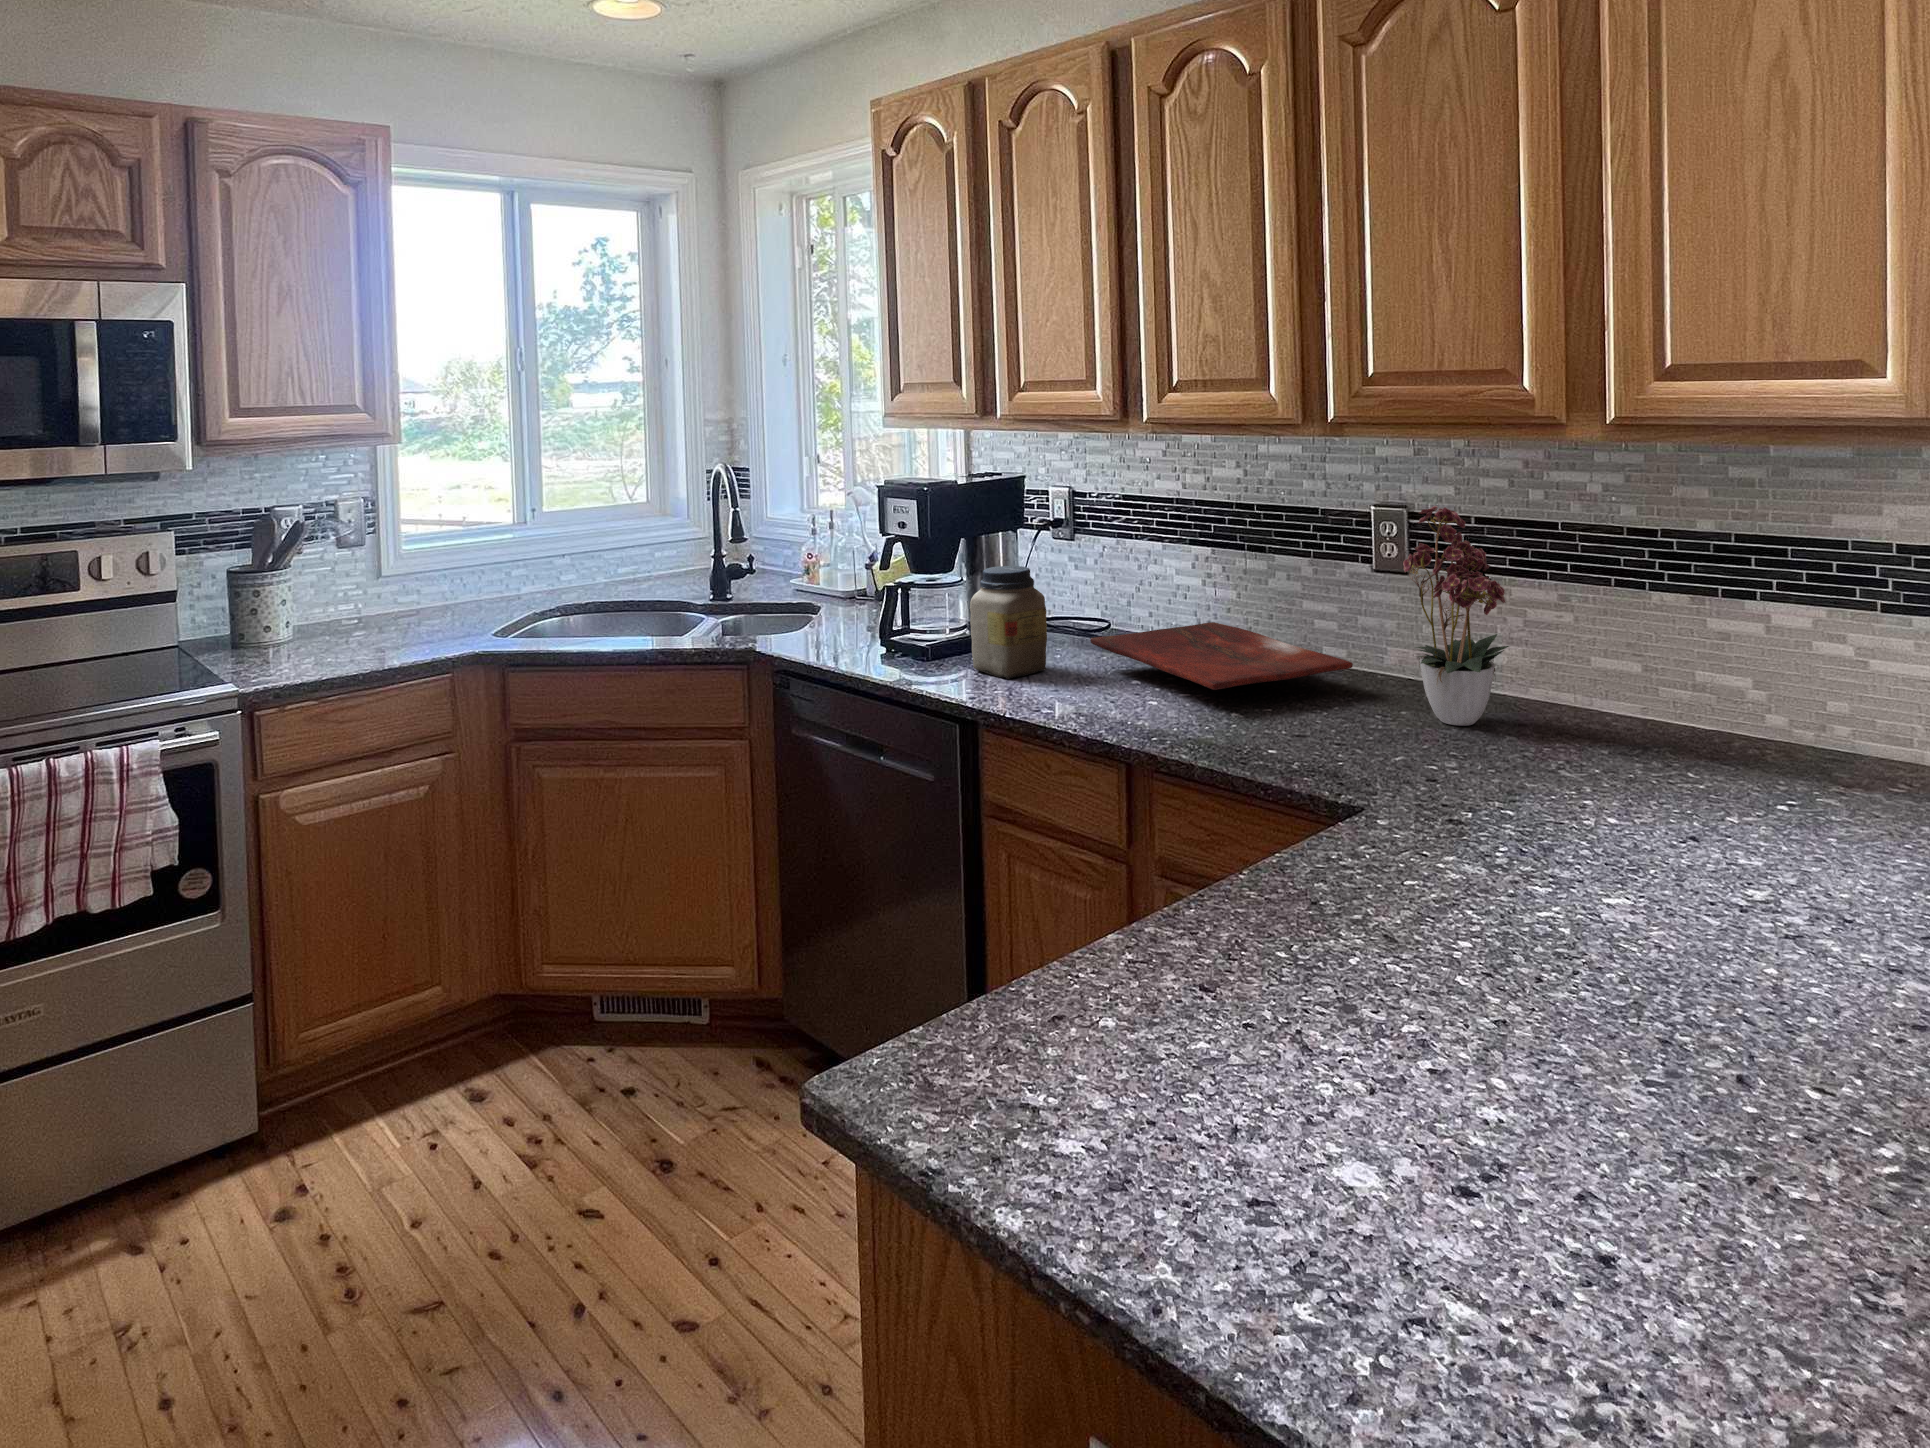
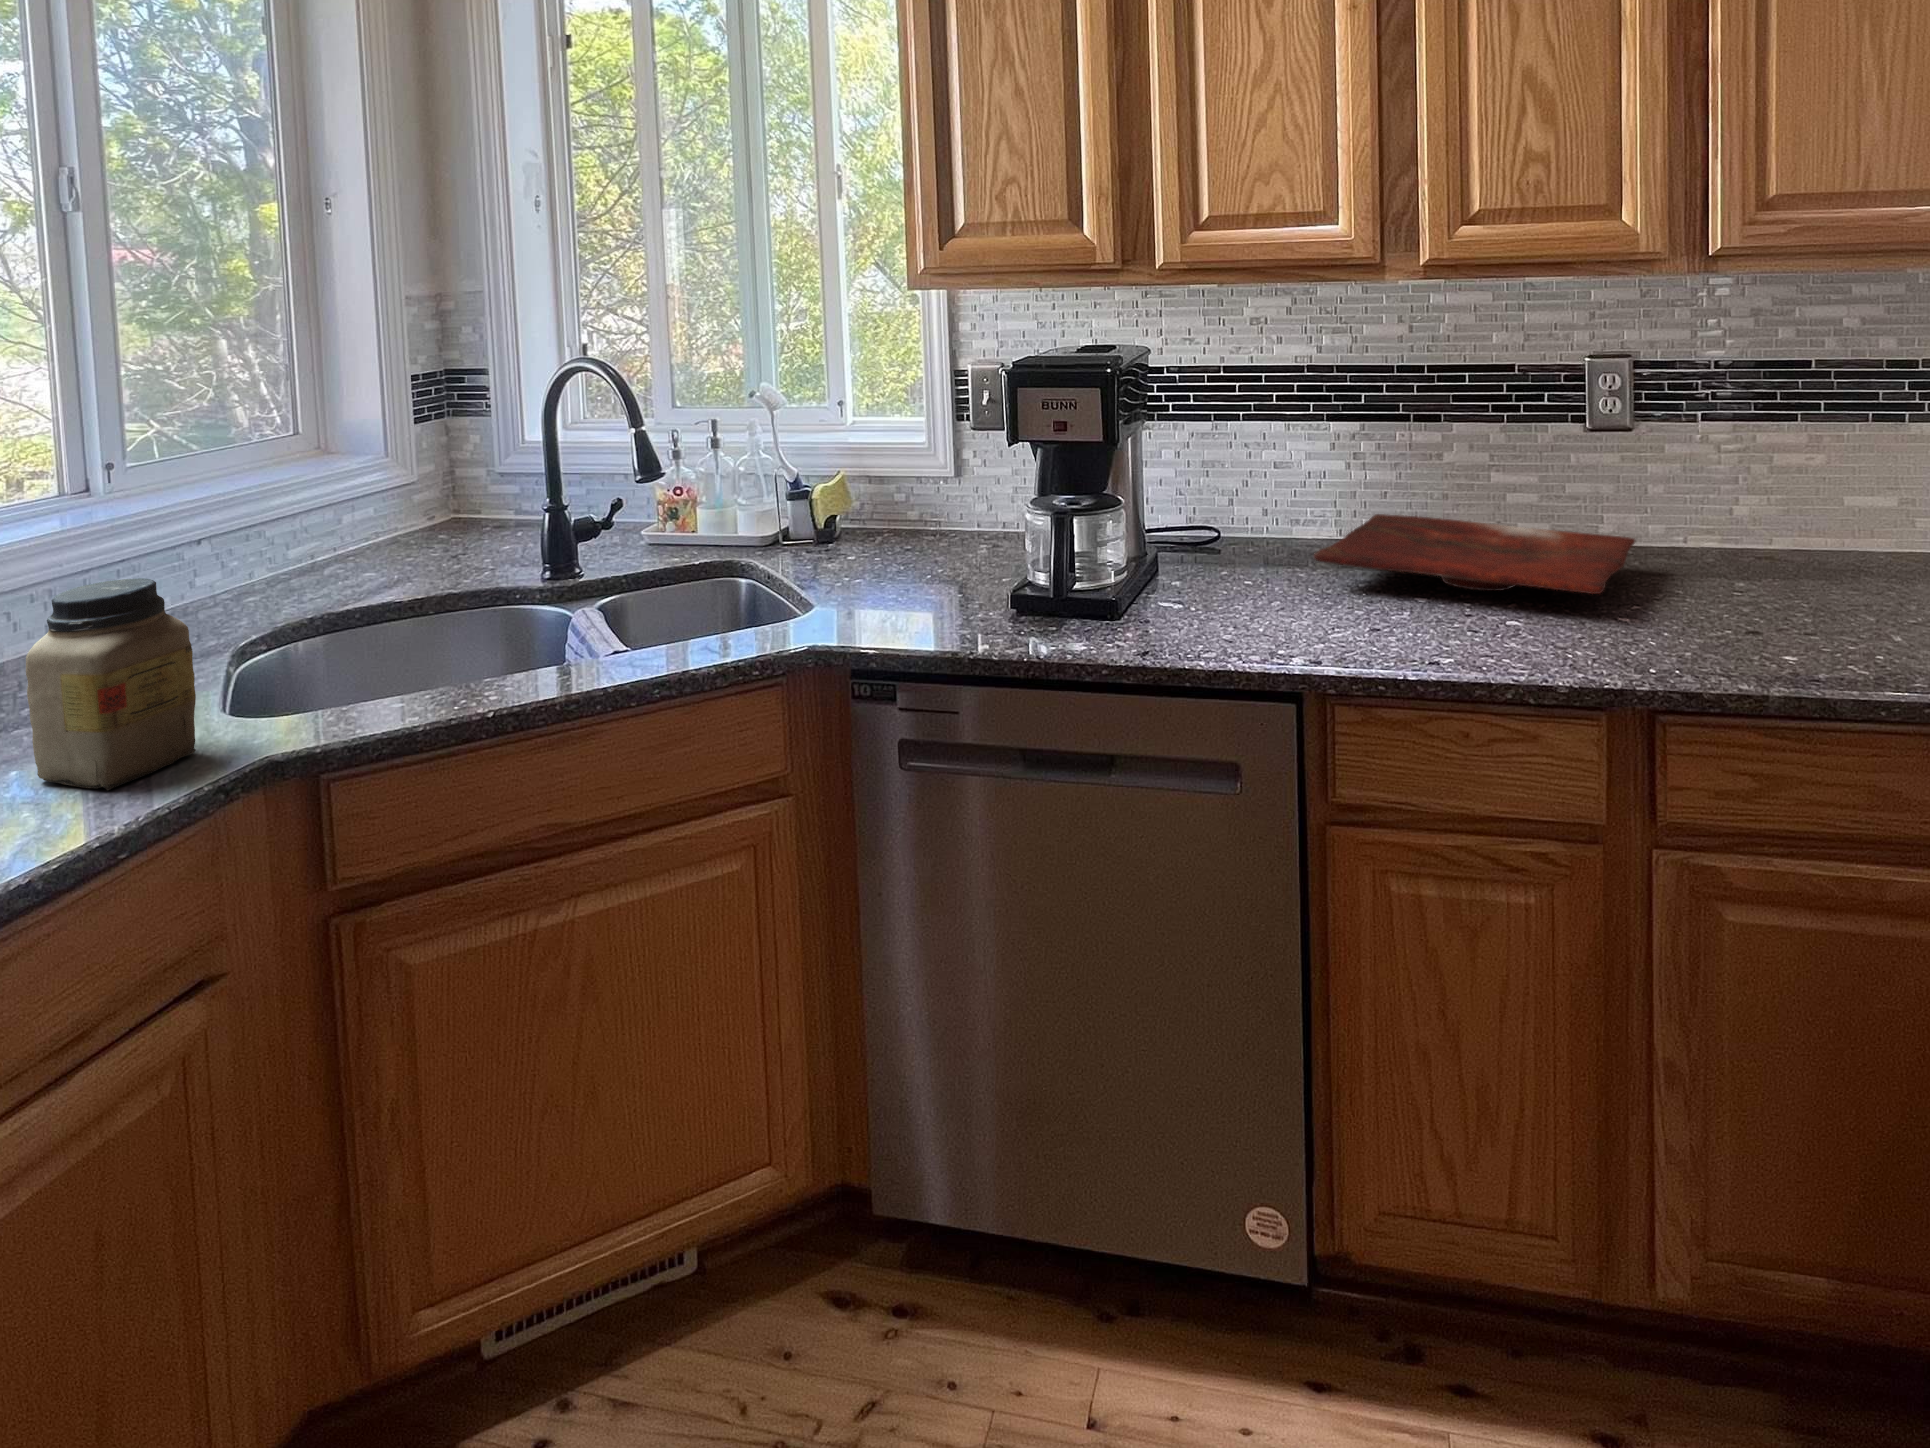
flower arrangement: present [1403,506,1509,726] -> none [1708,337,1906,590]
jar: present [970,566,1047,679] -> present [26,578,196,791]

